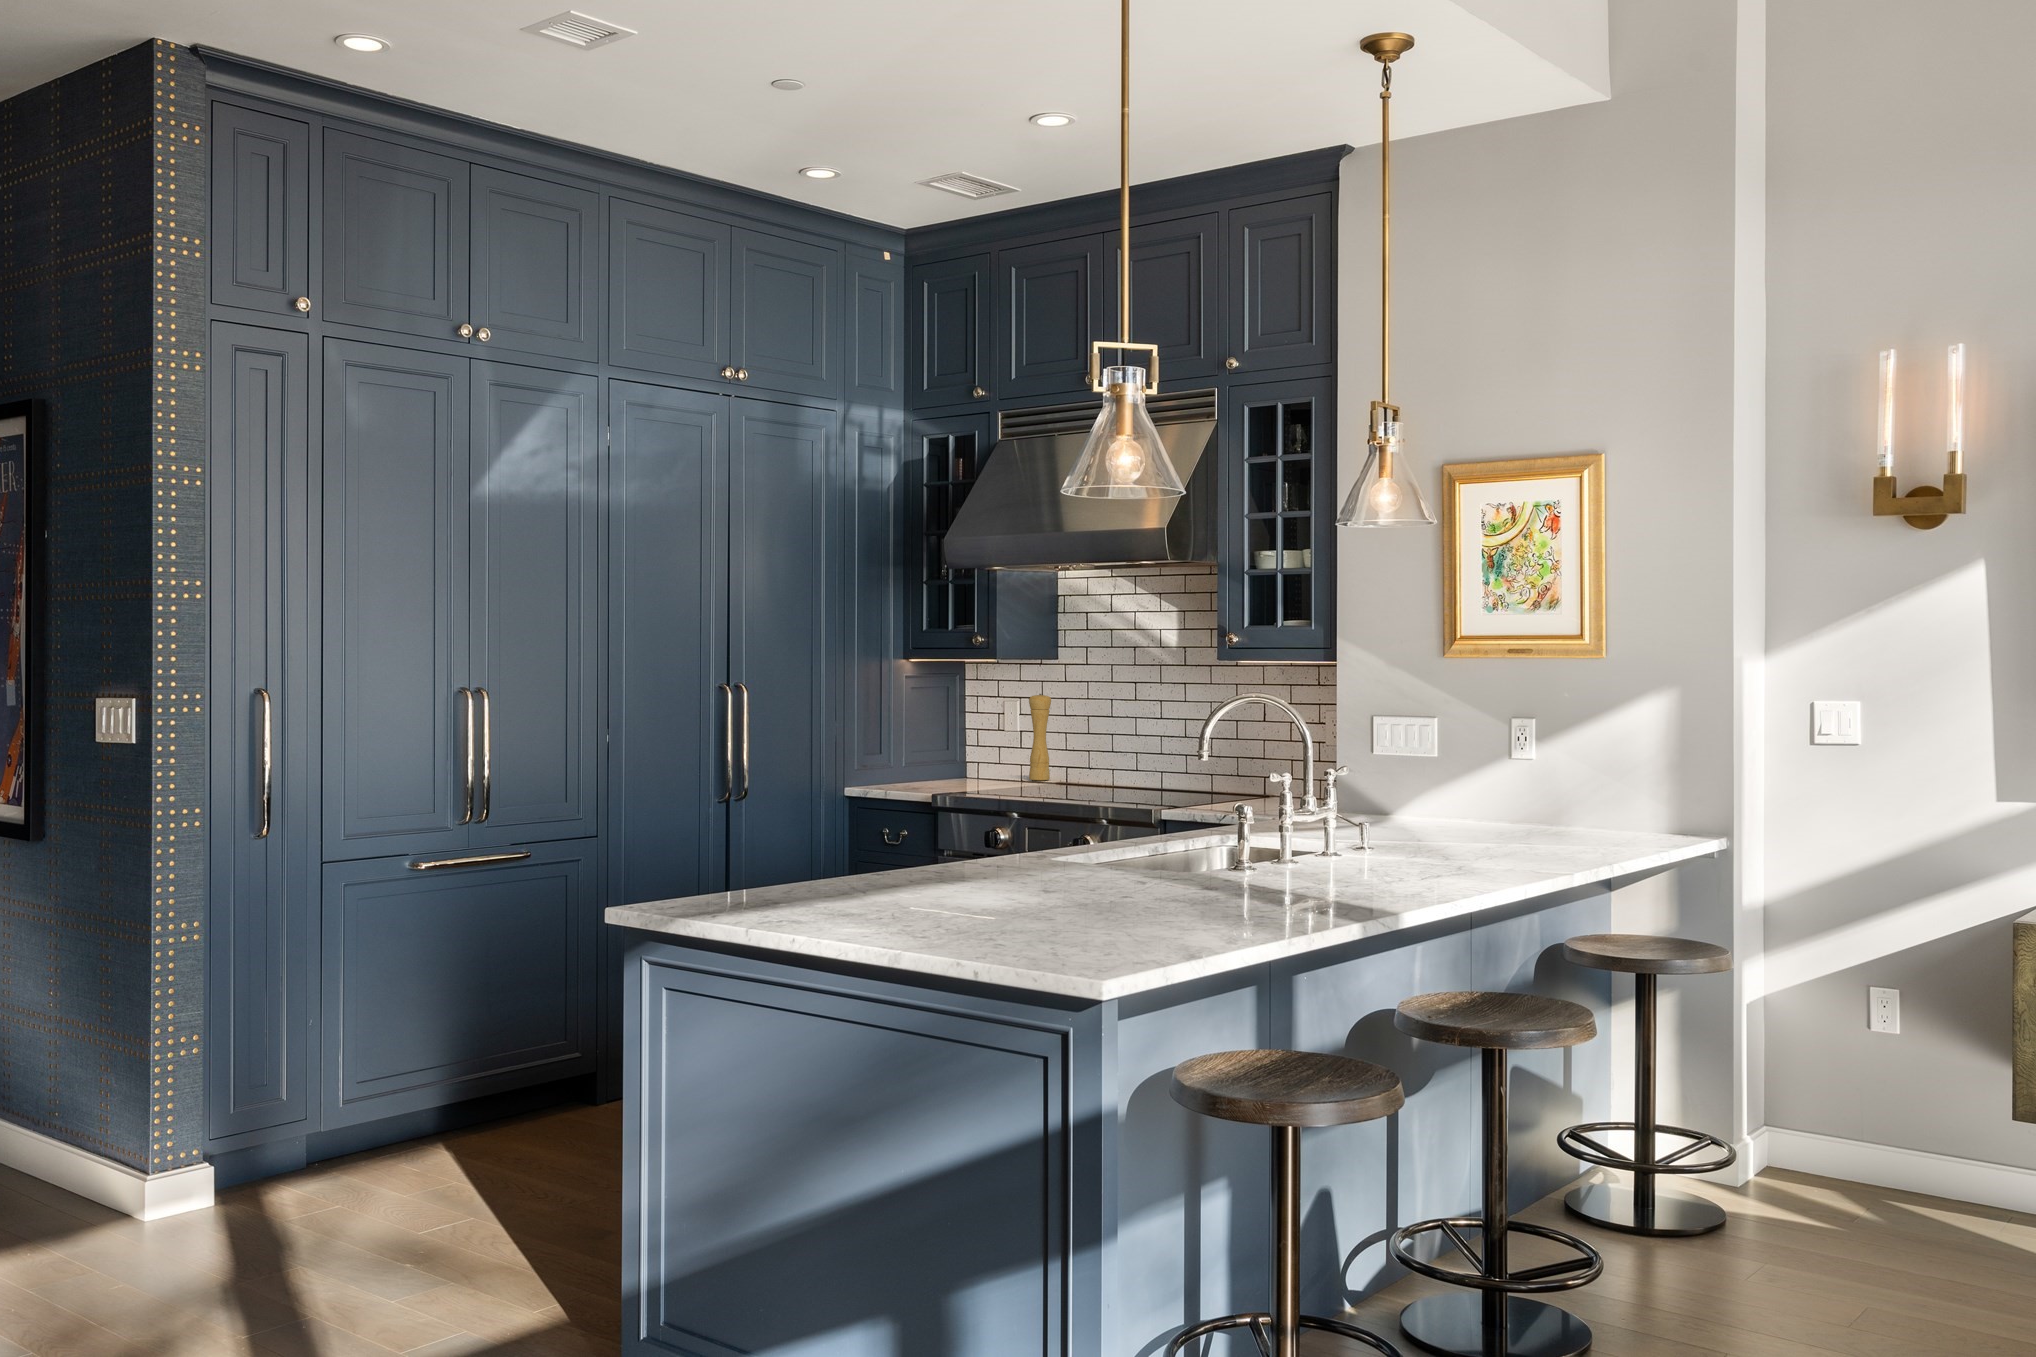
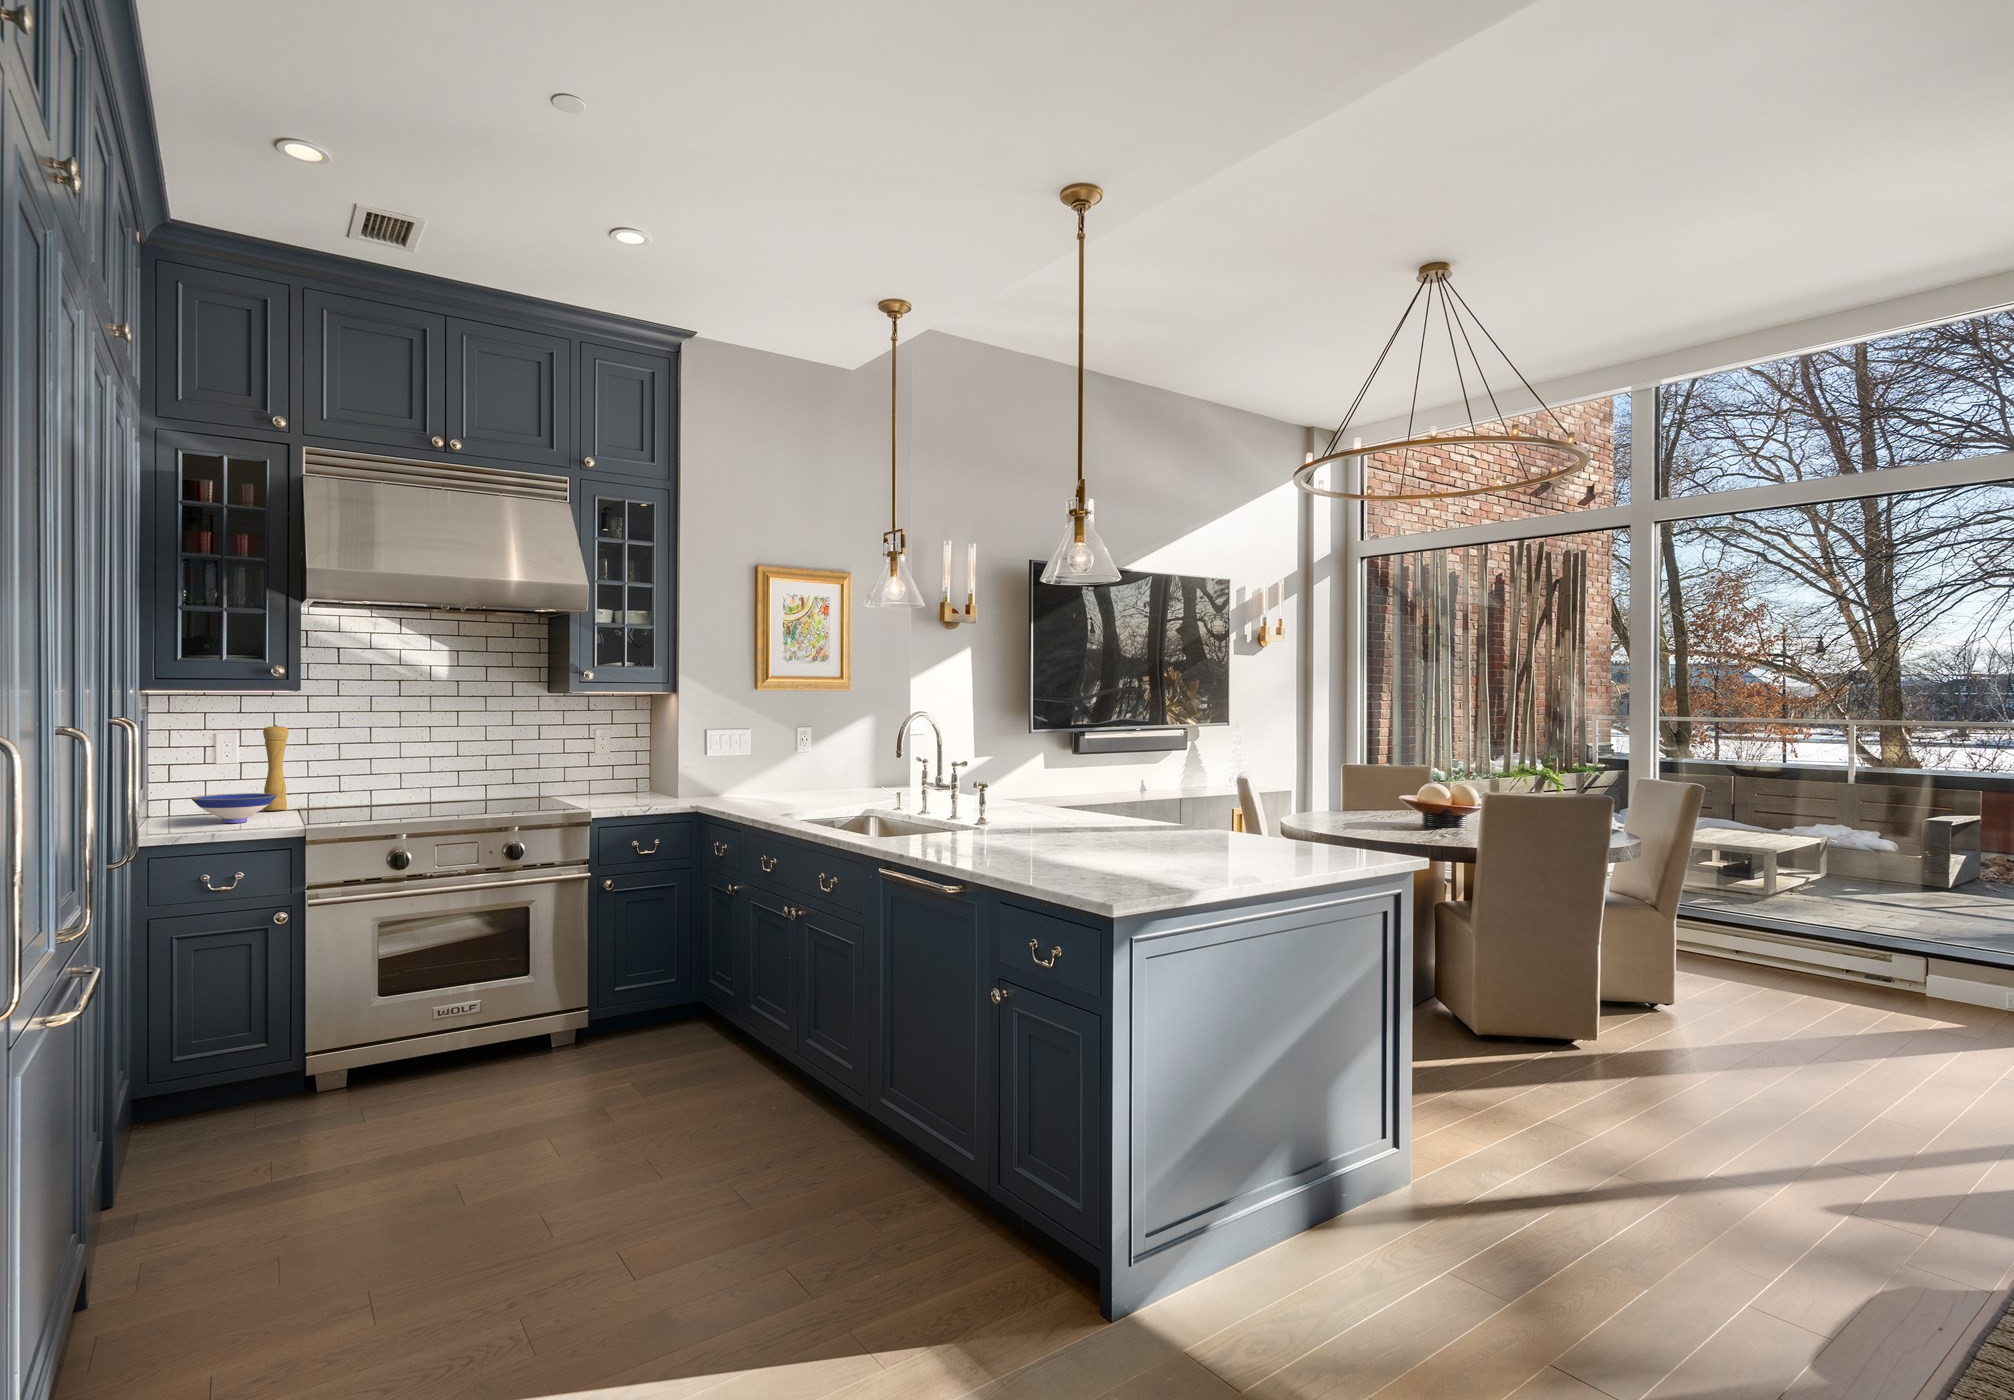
bowl: none [933,759,1003,786] -> present [191,793,278,823]

